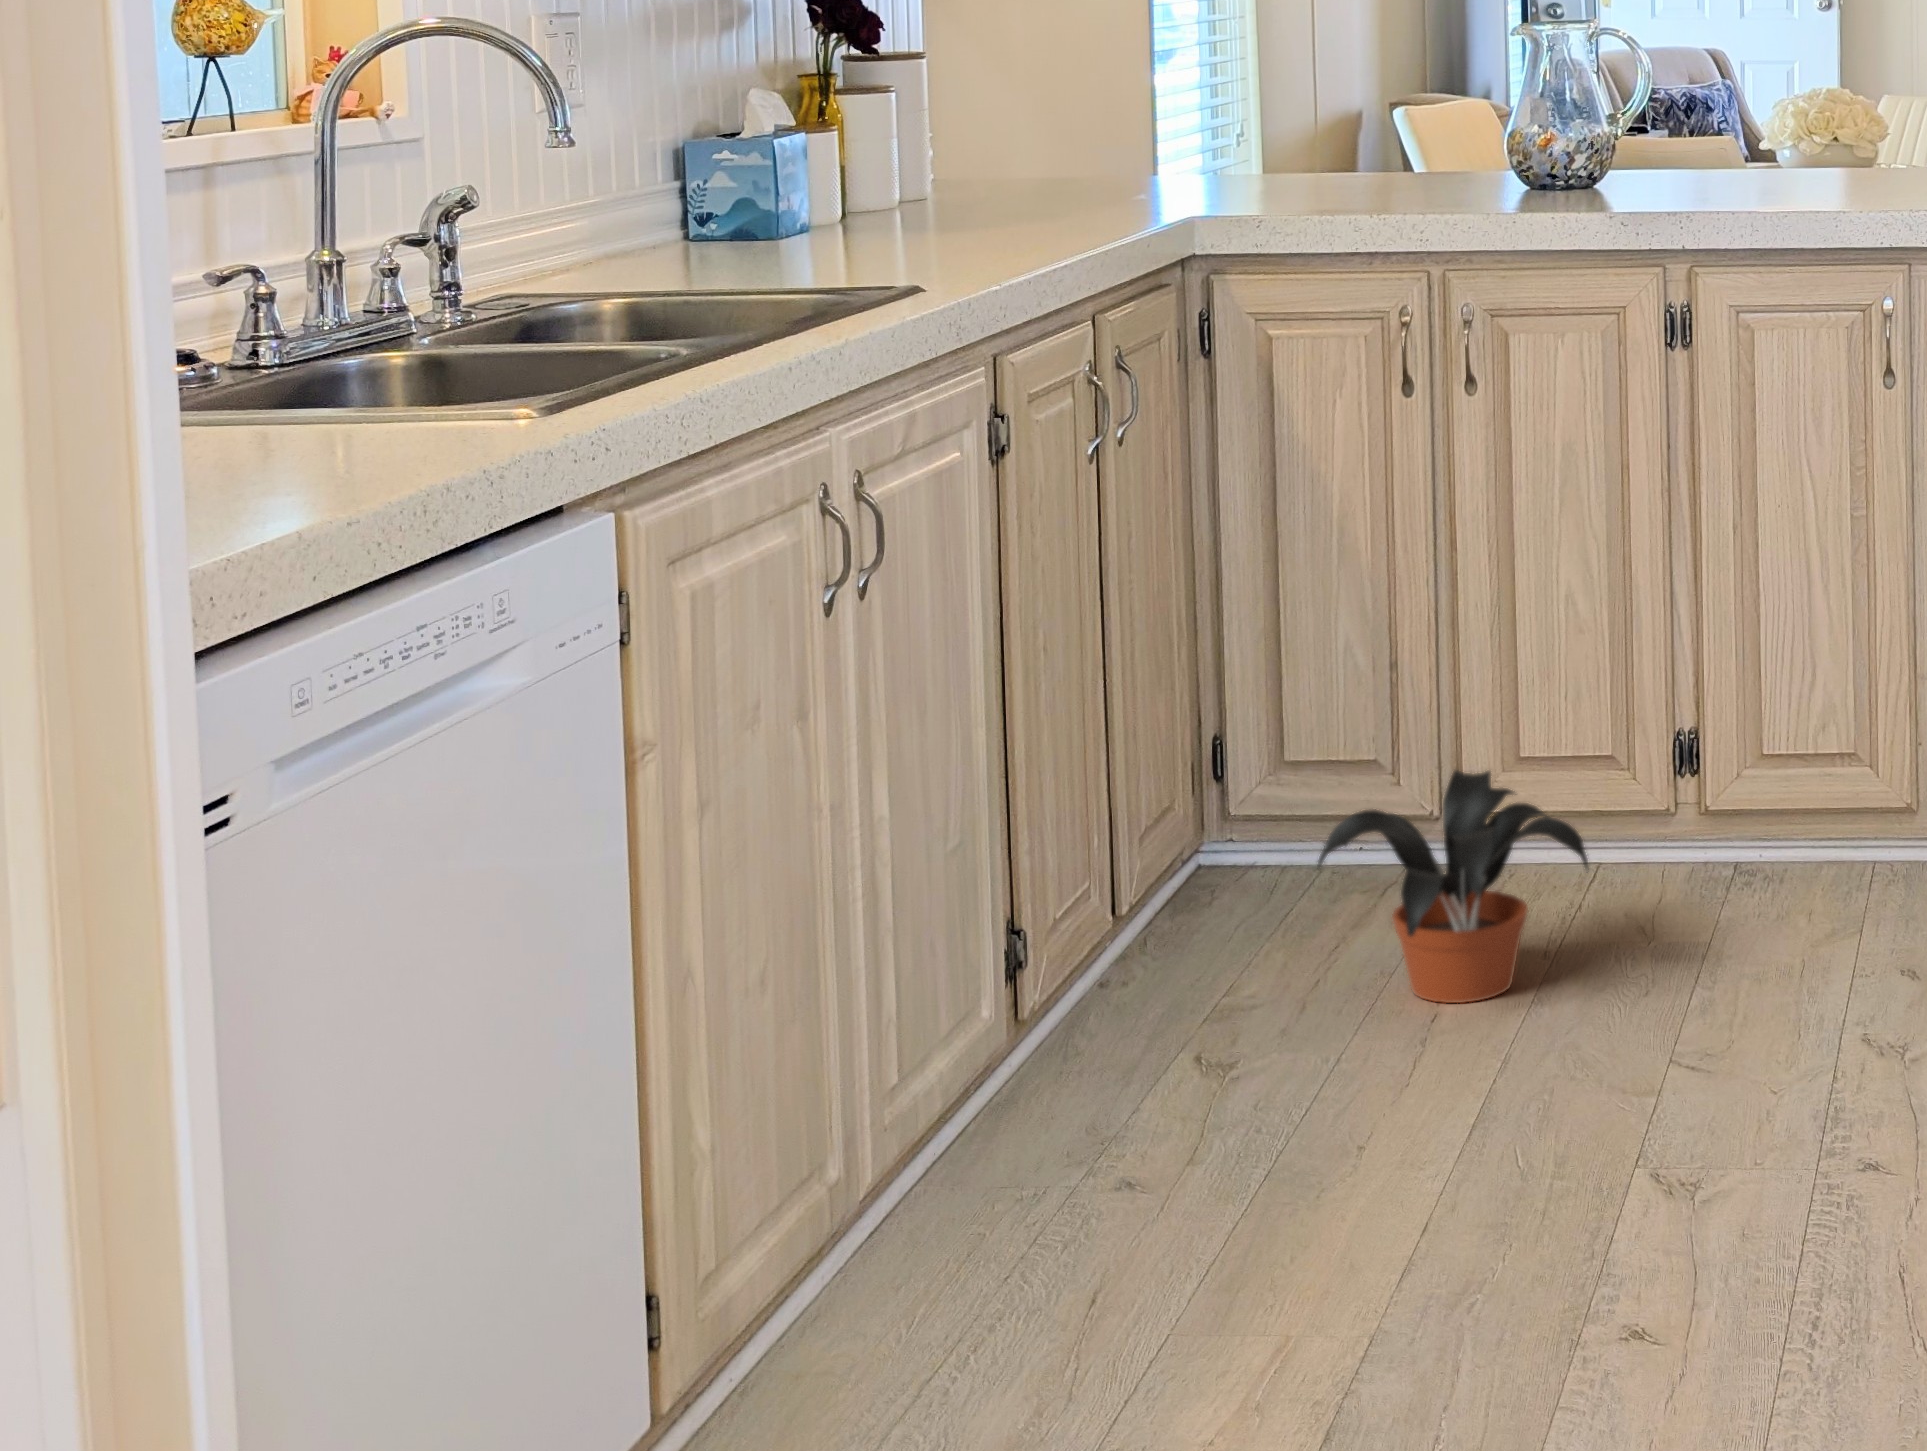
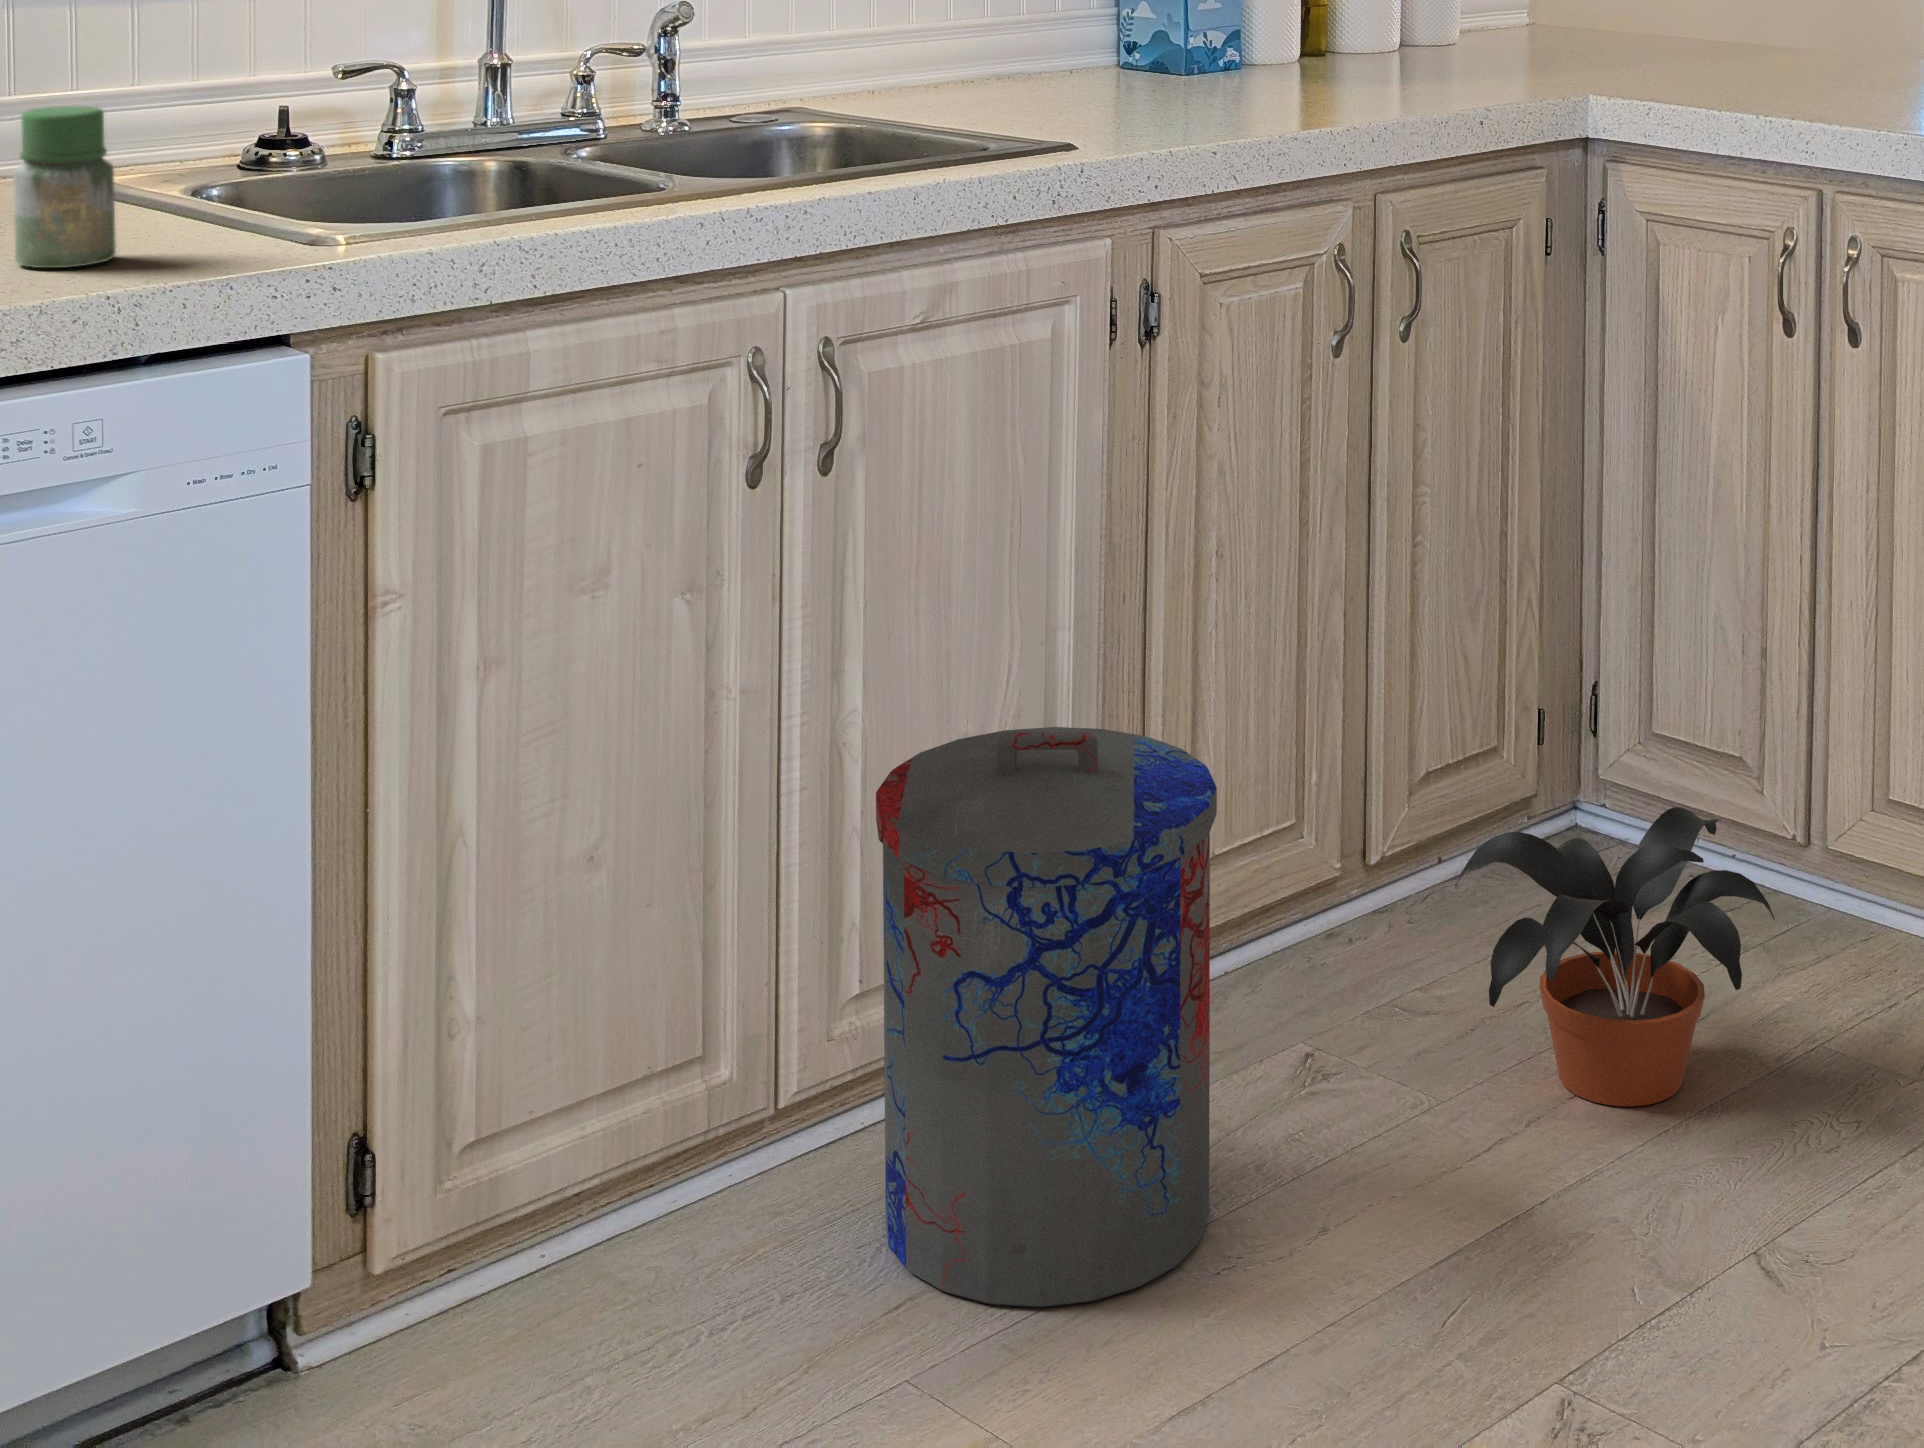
jar: none [404,282,508,441] -> present [13,106,116,268]
trash can: none [1023,749,1325,1233] -> present [876,727,1217,1307]

